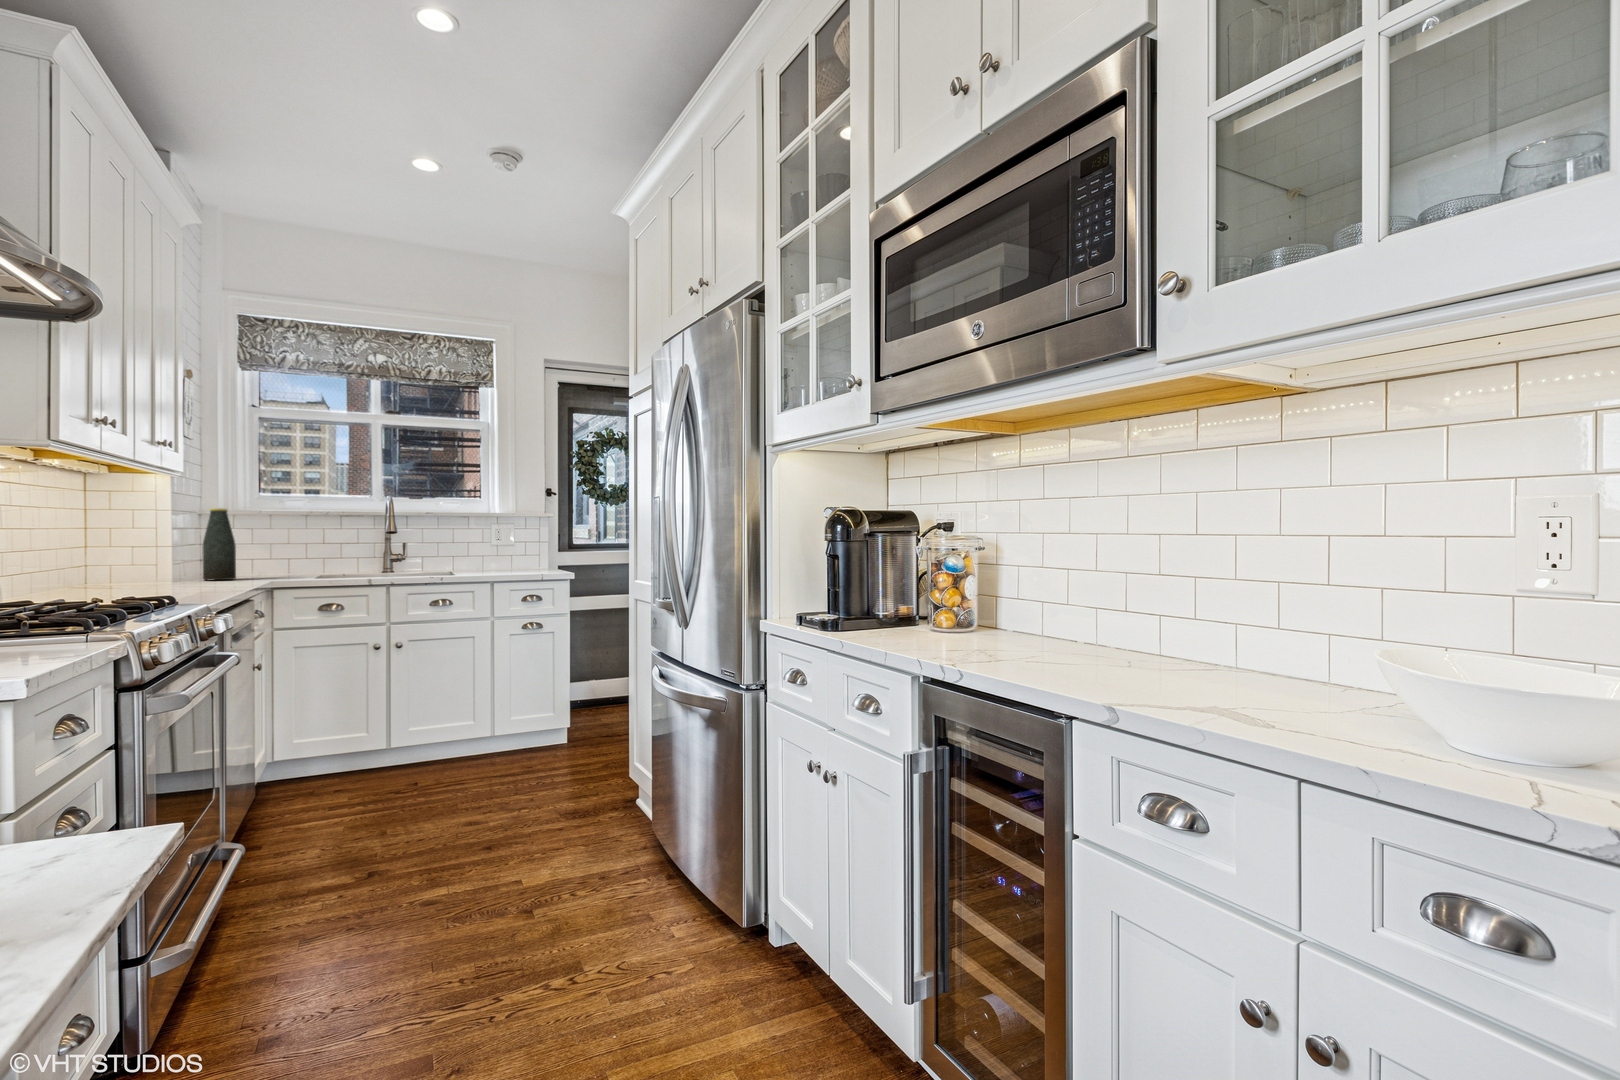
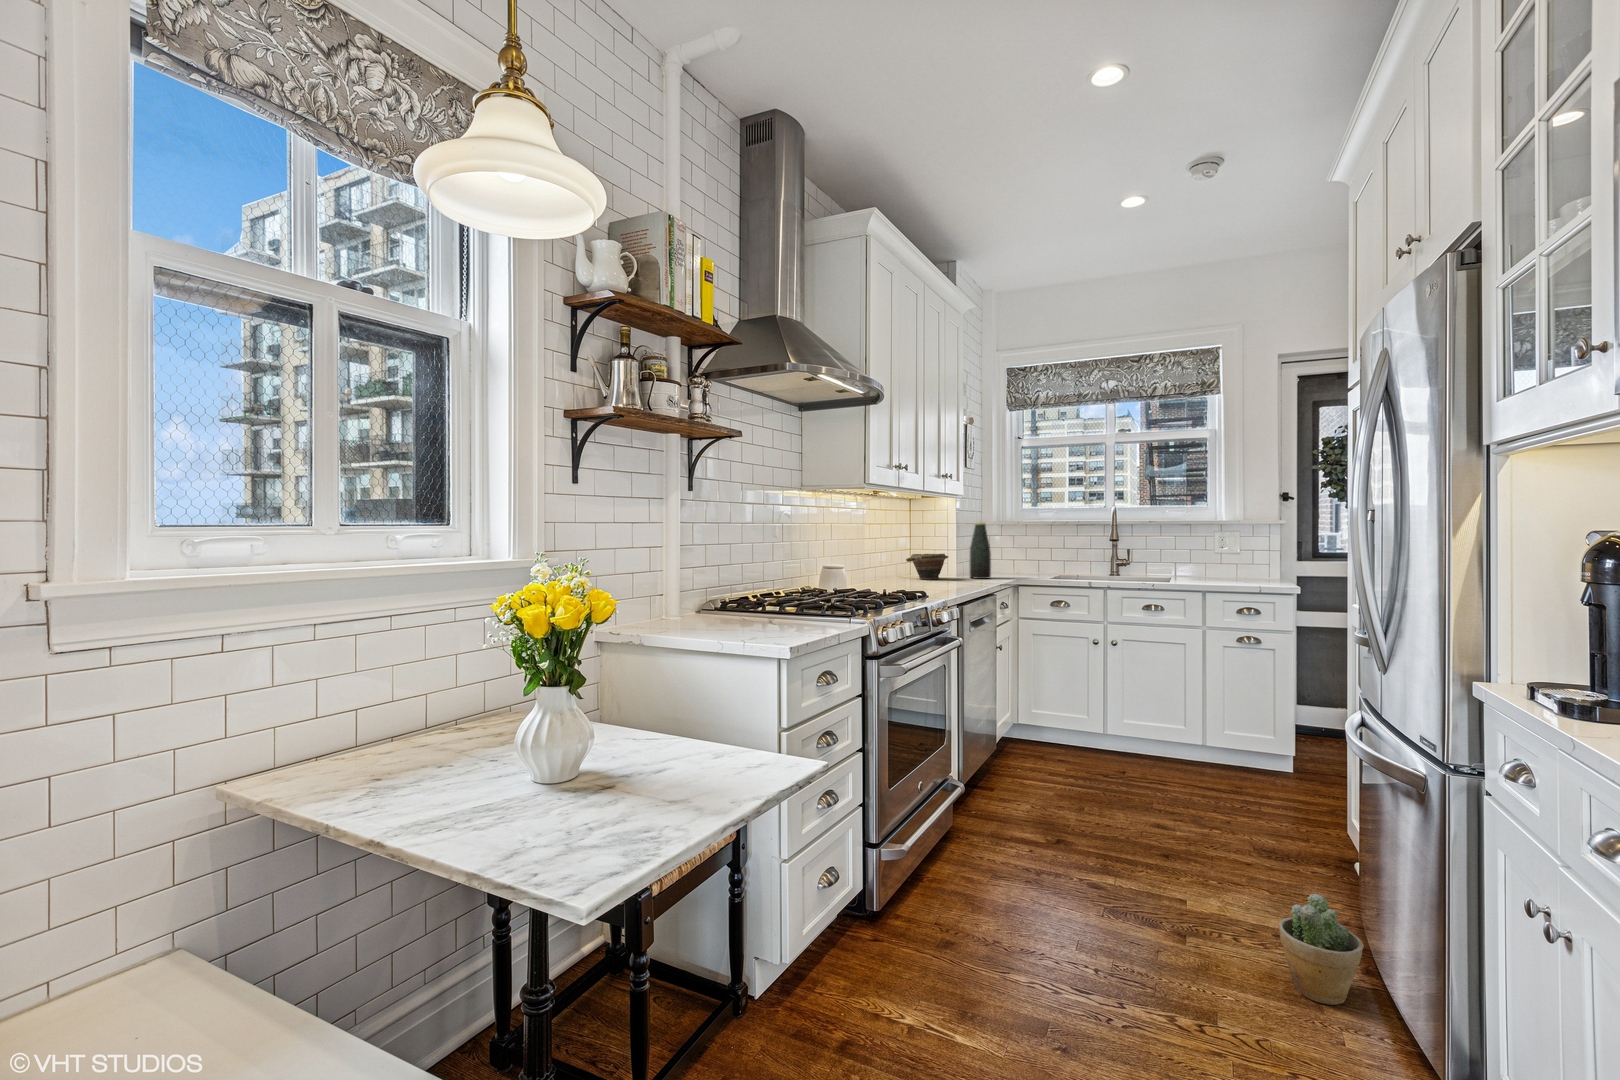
bowl: none [98,548,171,584] -> present [906,554,948,579]
potted plant: none [617,825,679,916] -> present [1279,894,1363,1005]

